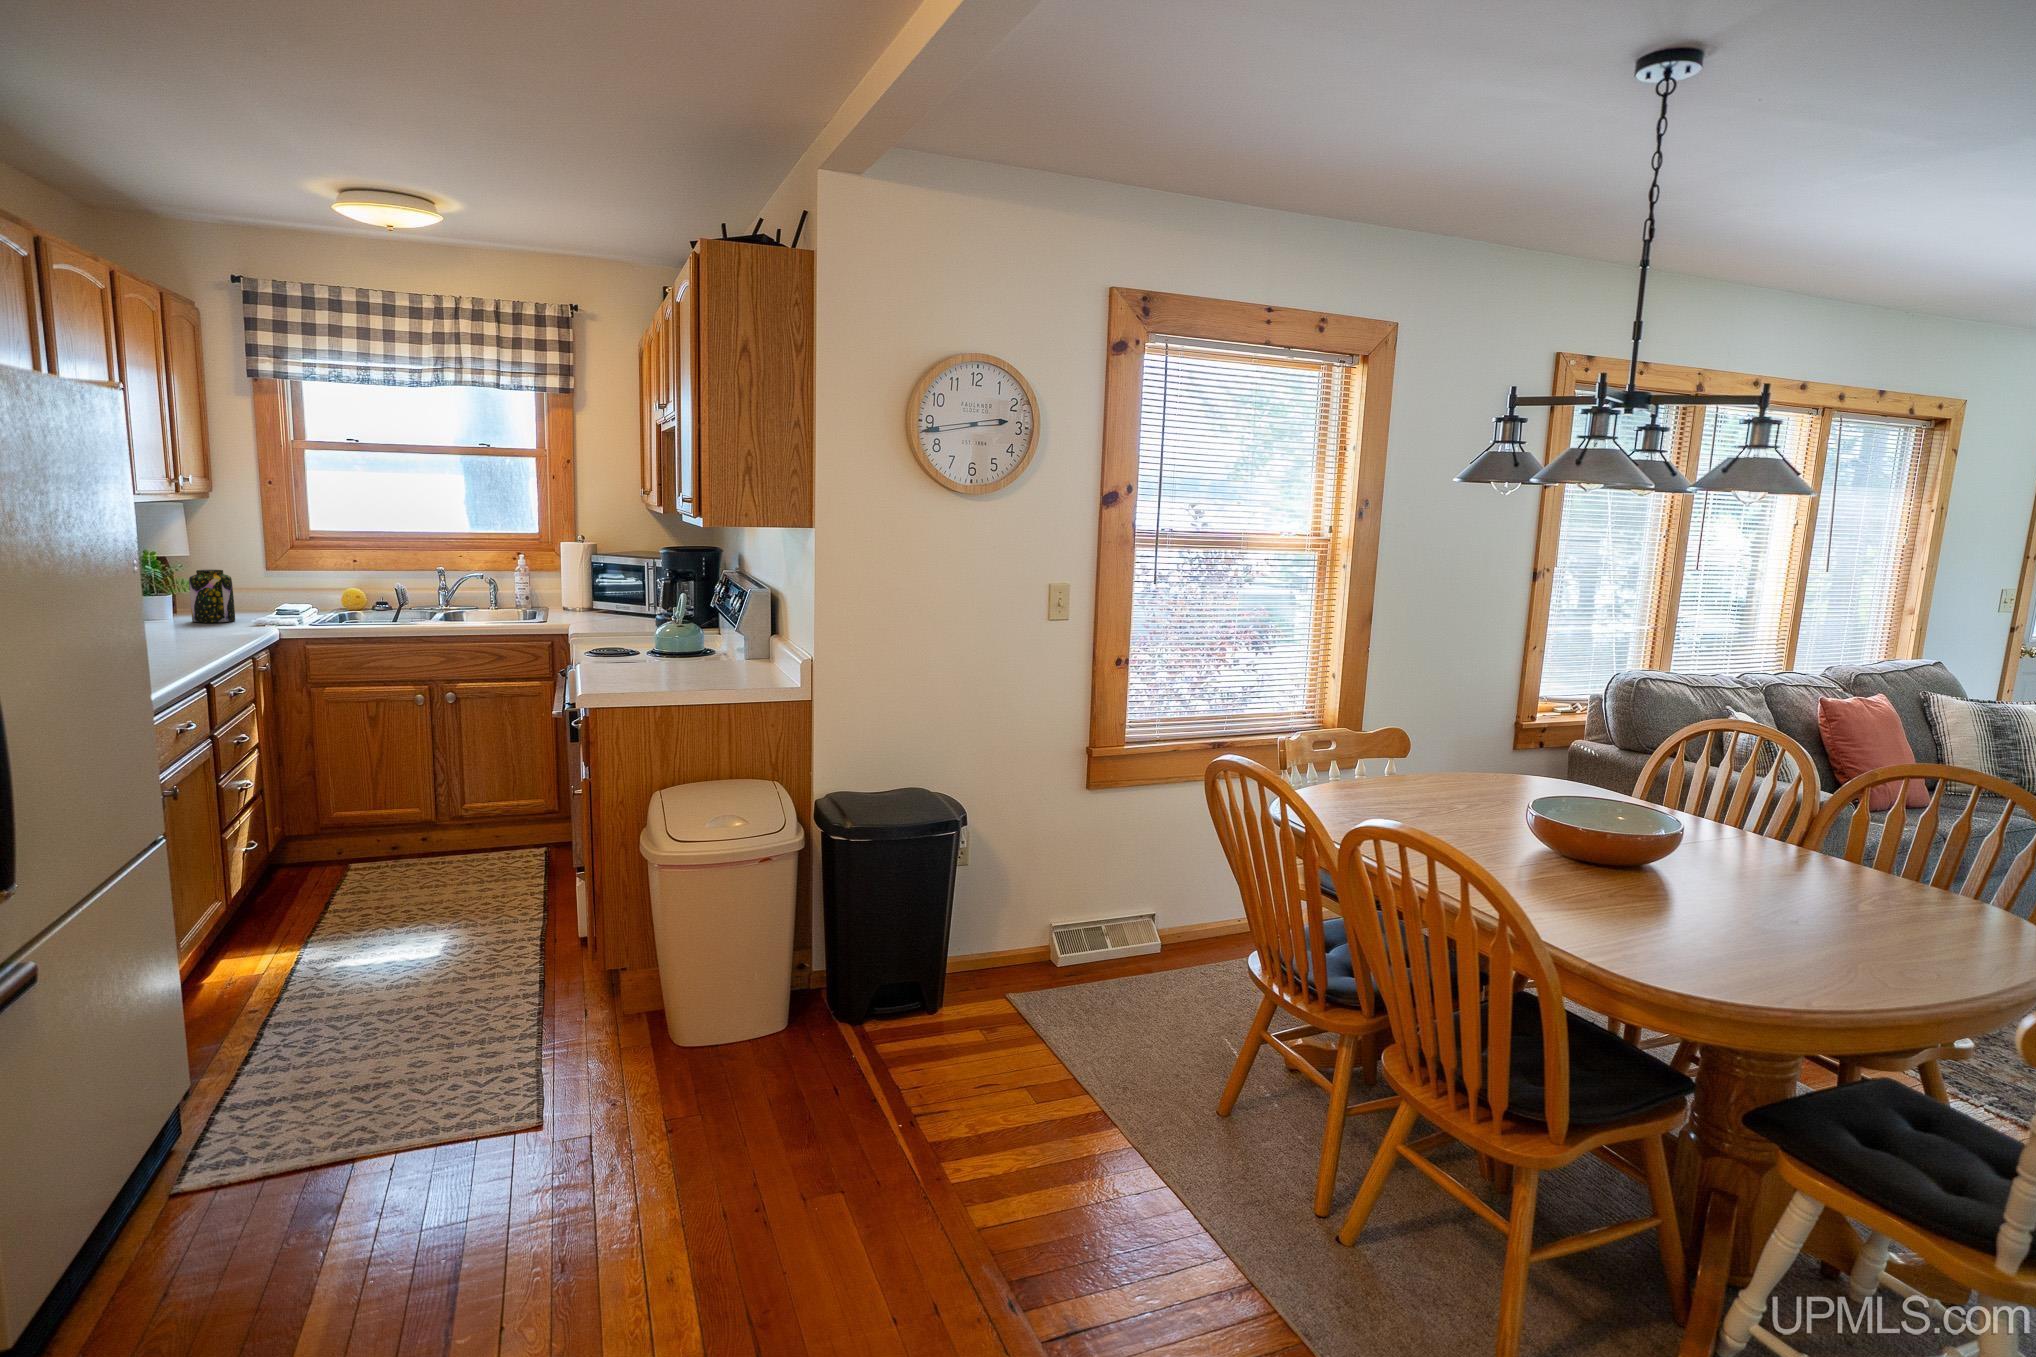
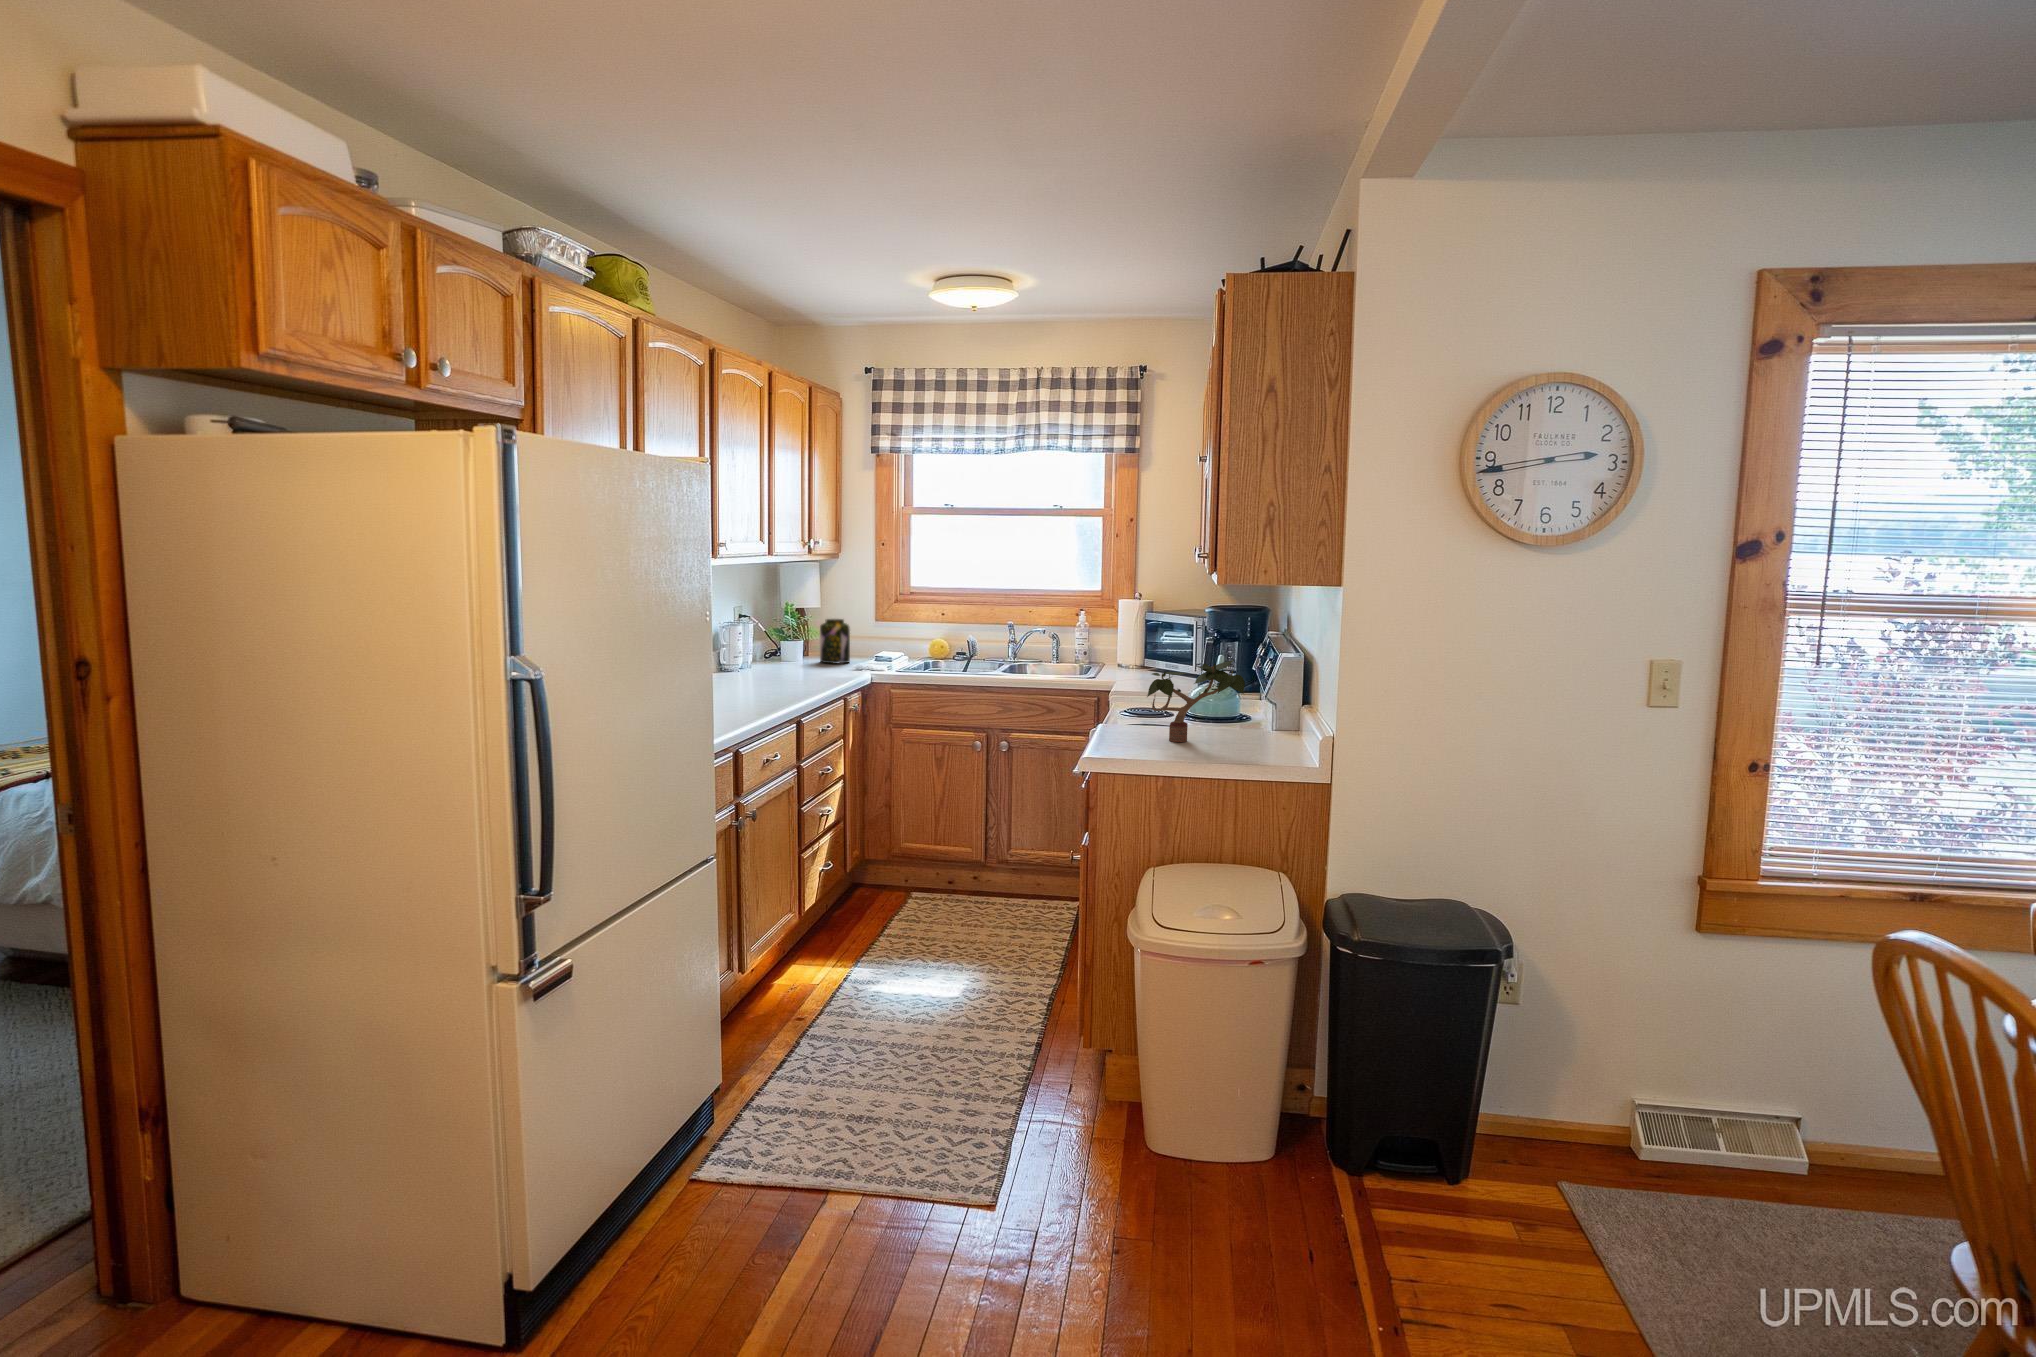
potted plant: none [623,594,745,677] -> present [1147,660,1245,742]

